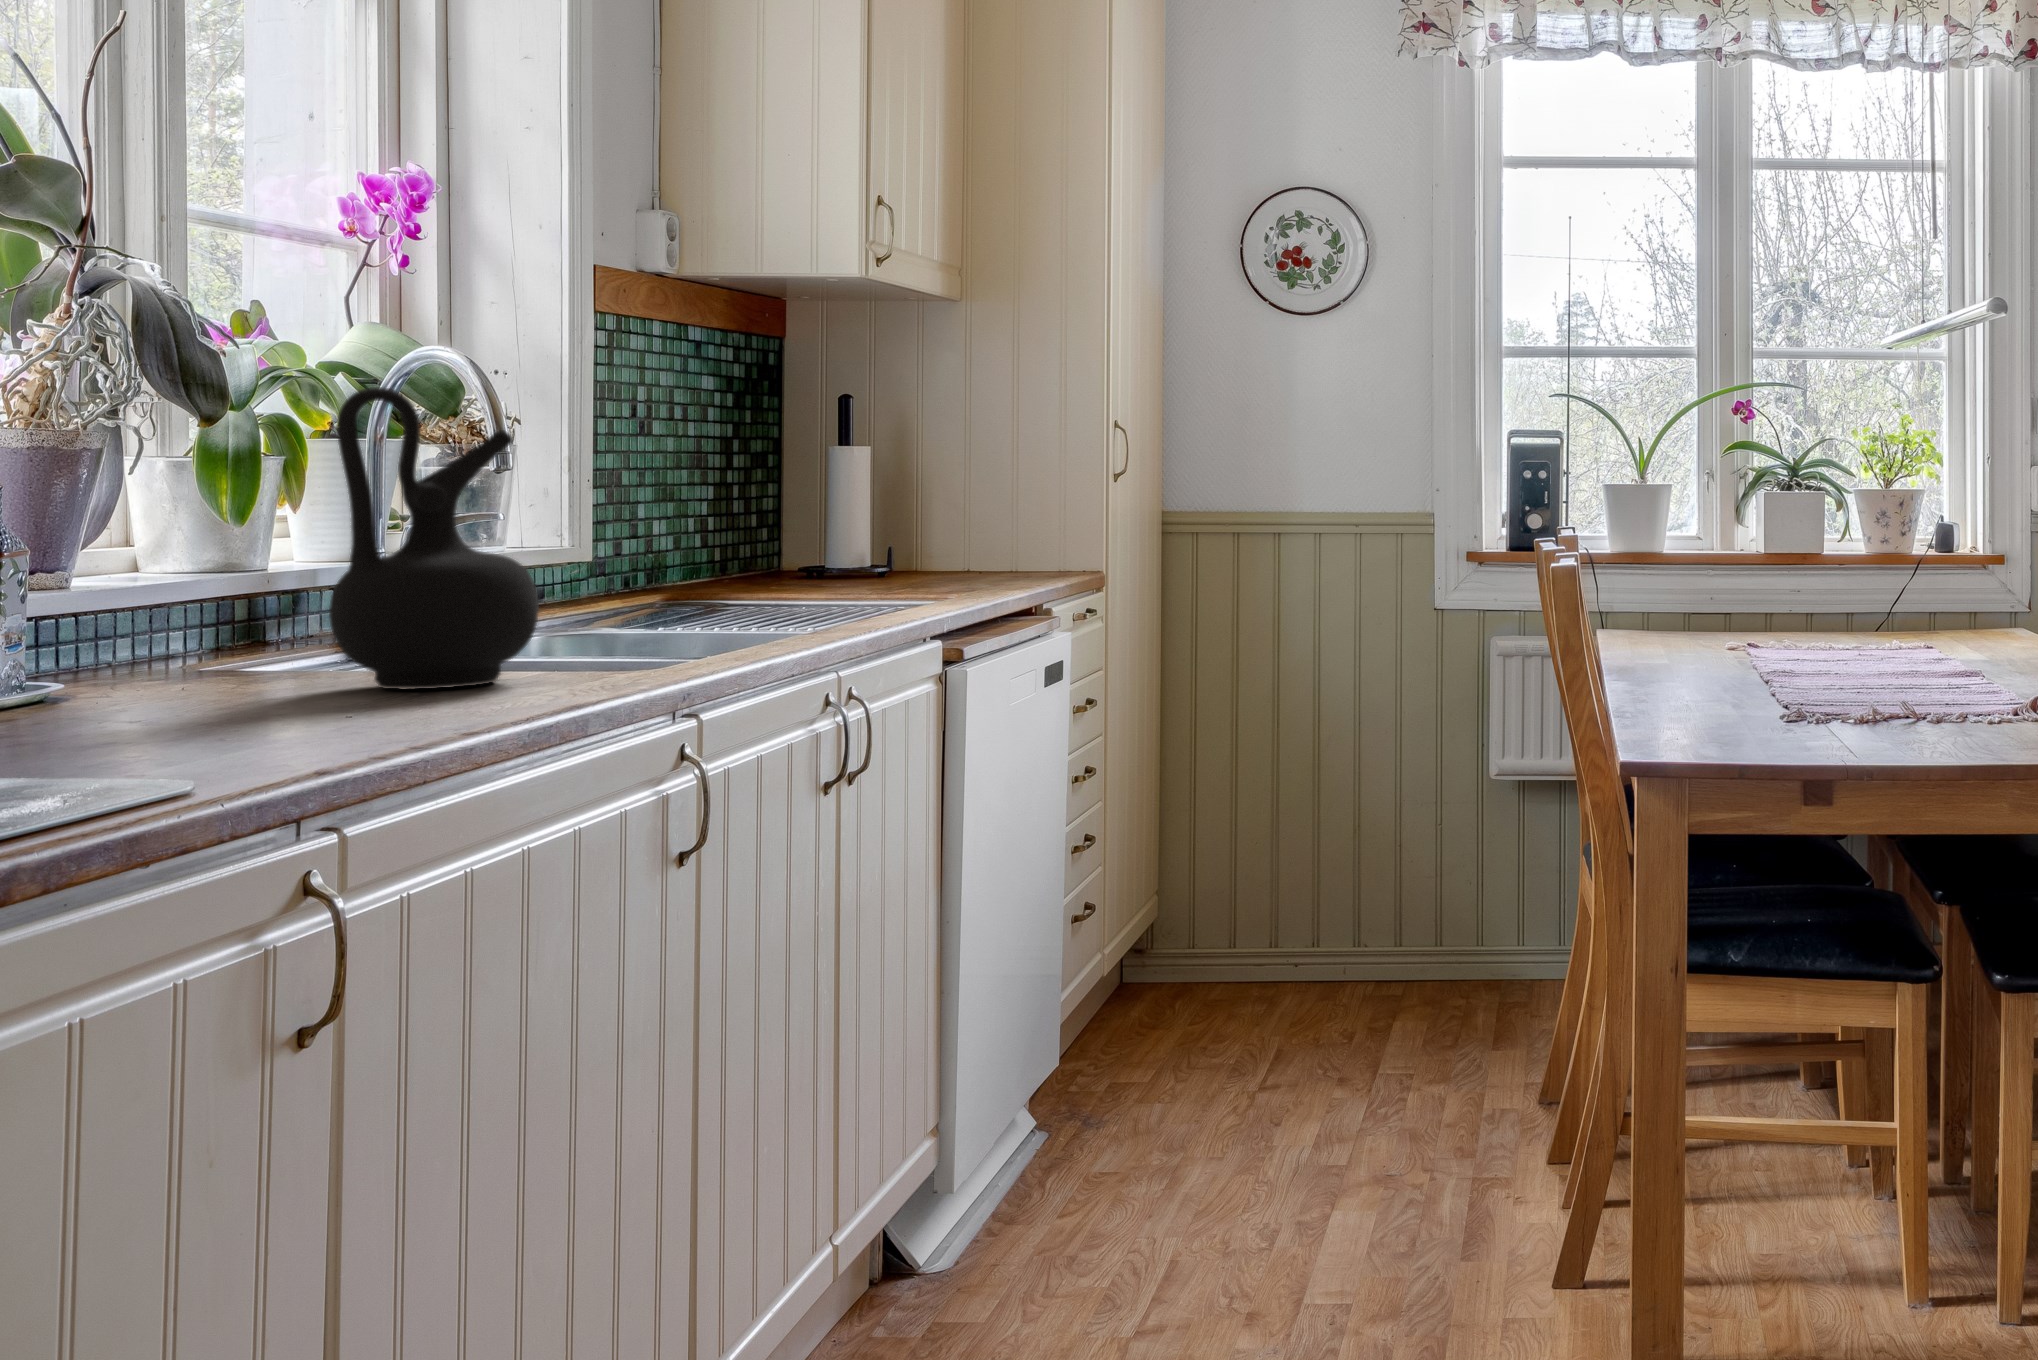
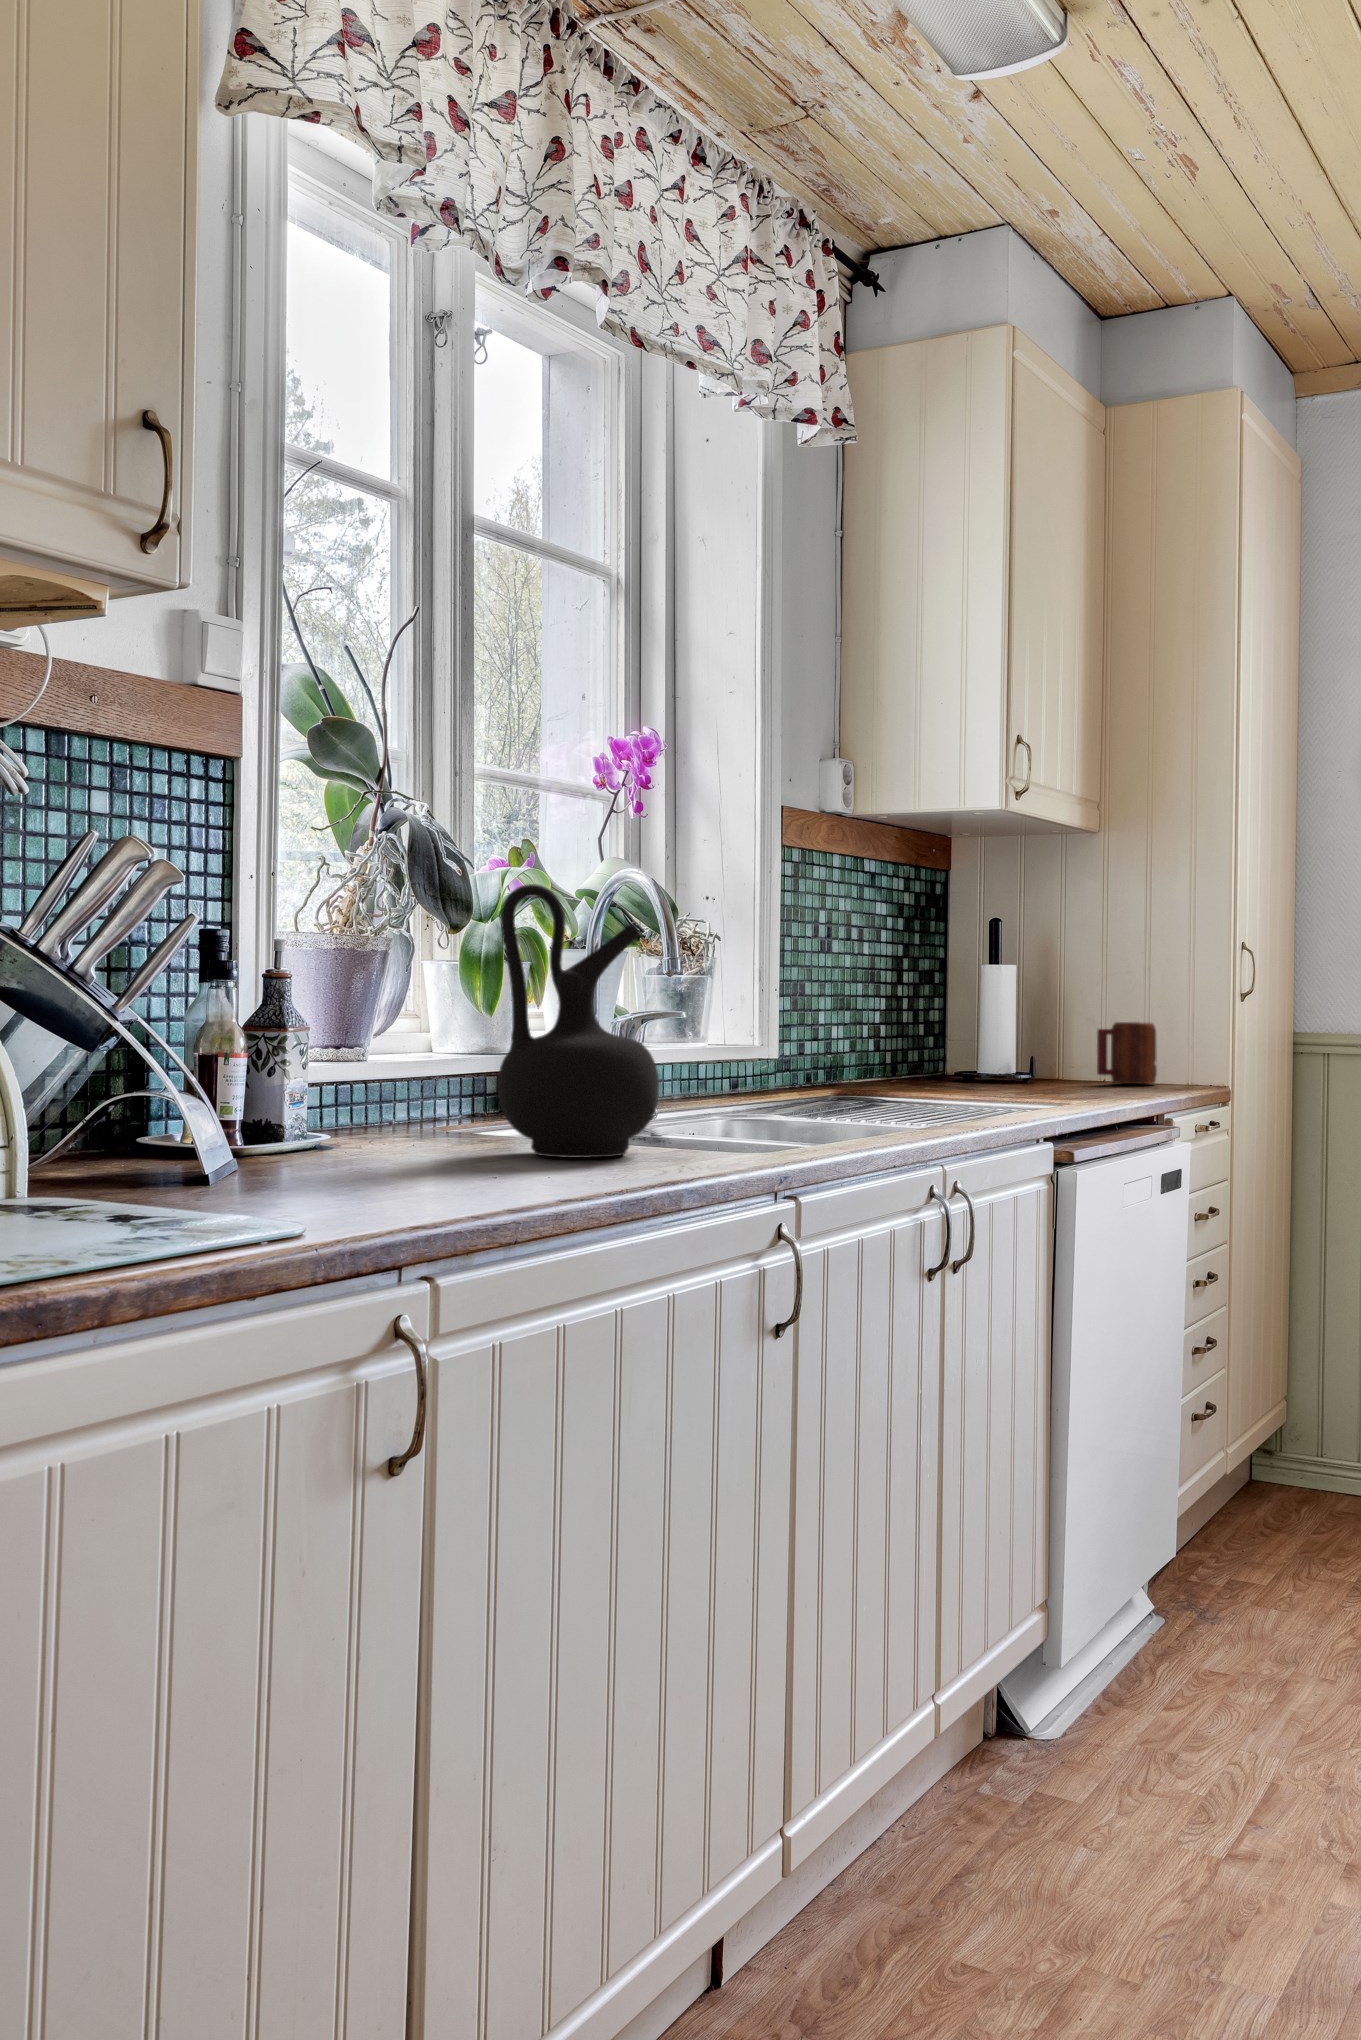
mug: none [961,507,1024,572] -> present [1097,1022,1157,1084]

